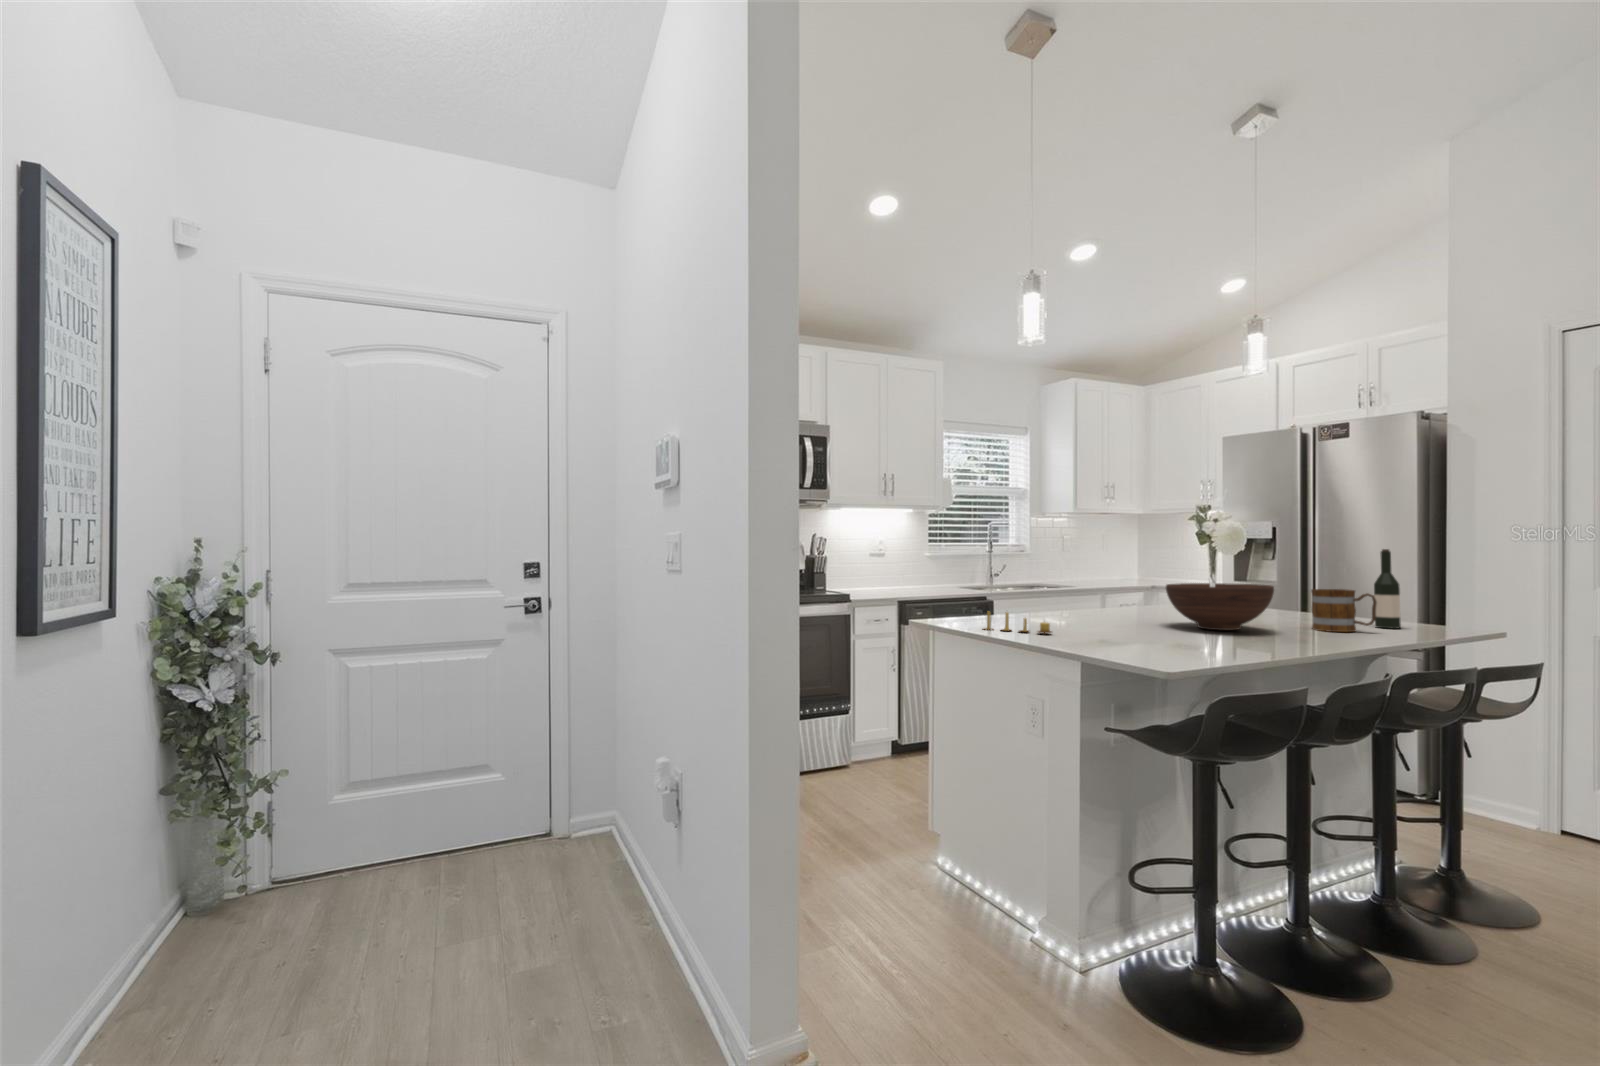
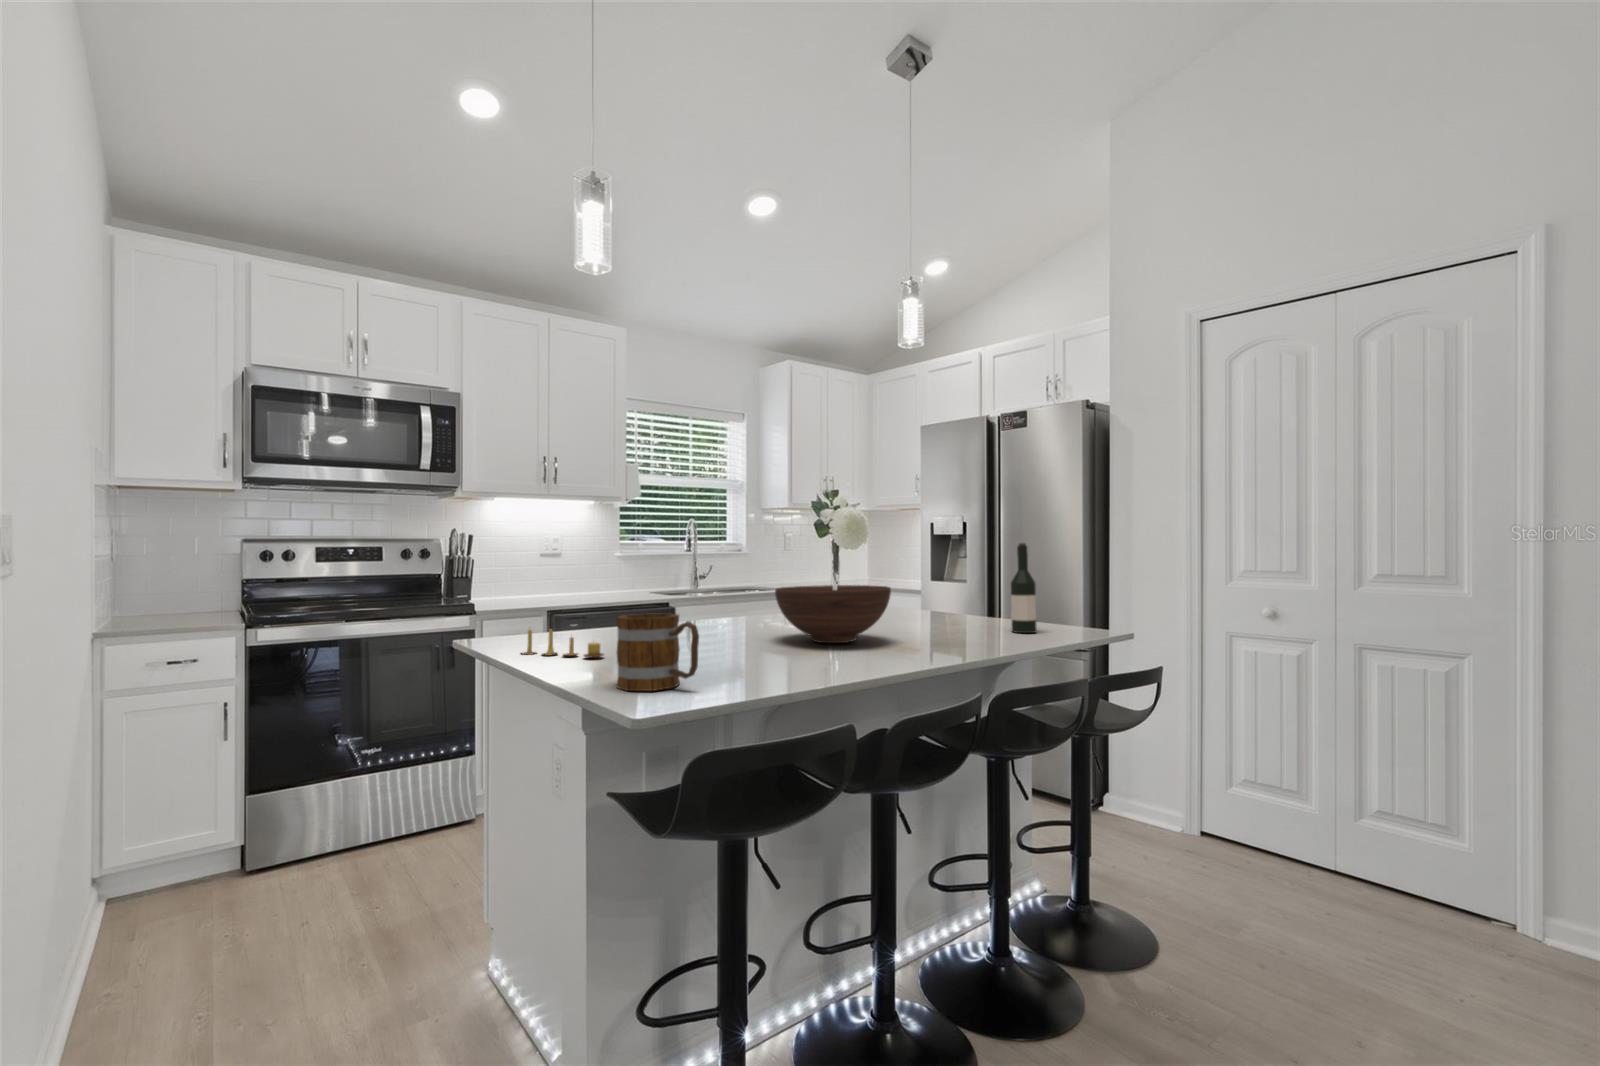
mug: present [1311,589,1377,632] -> present [616,613,699,691]

